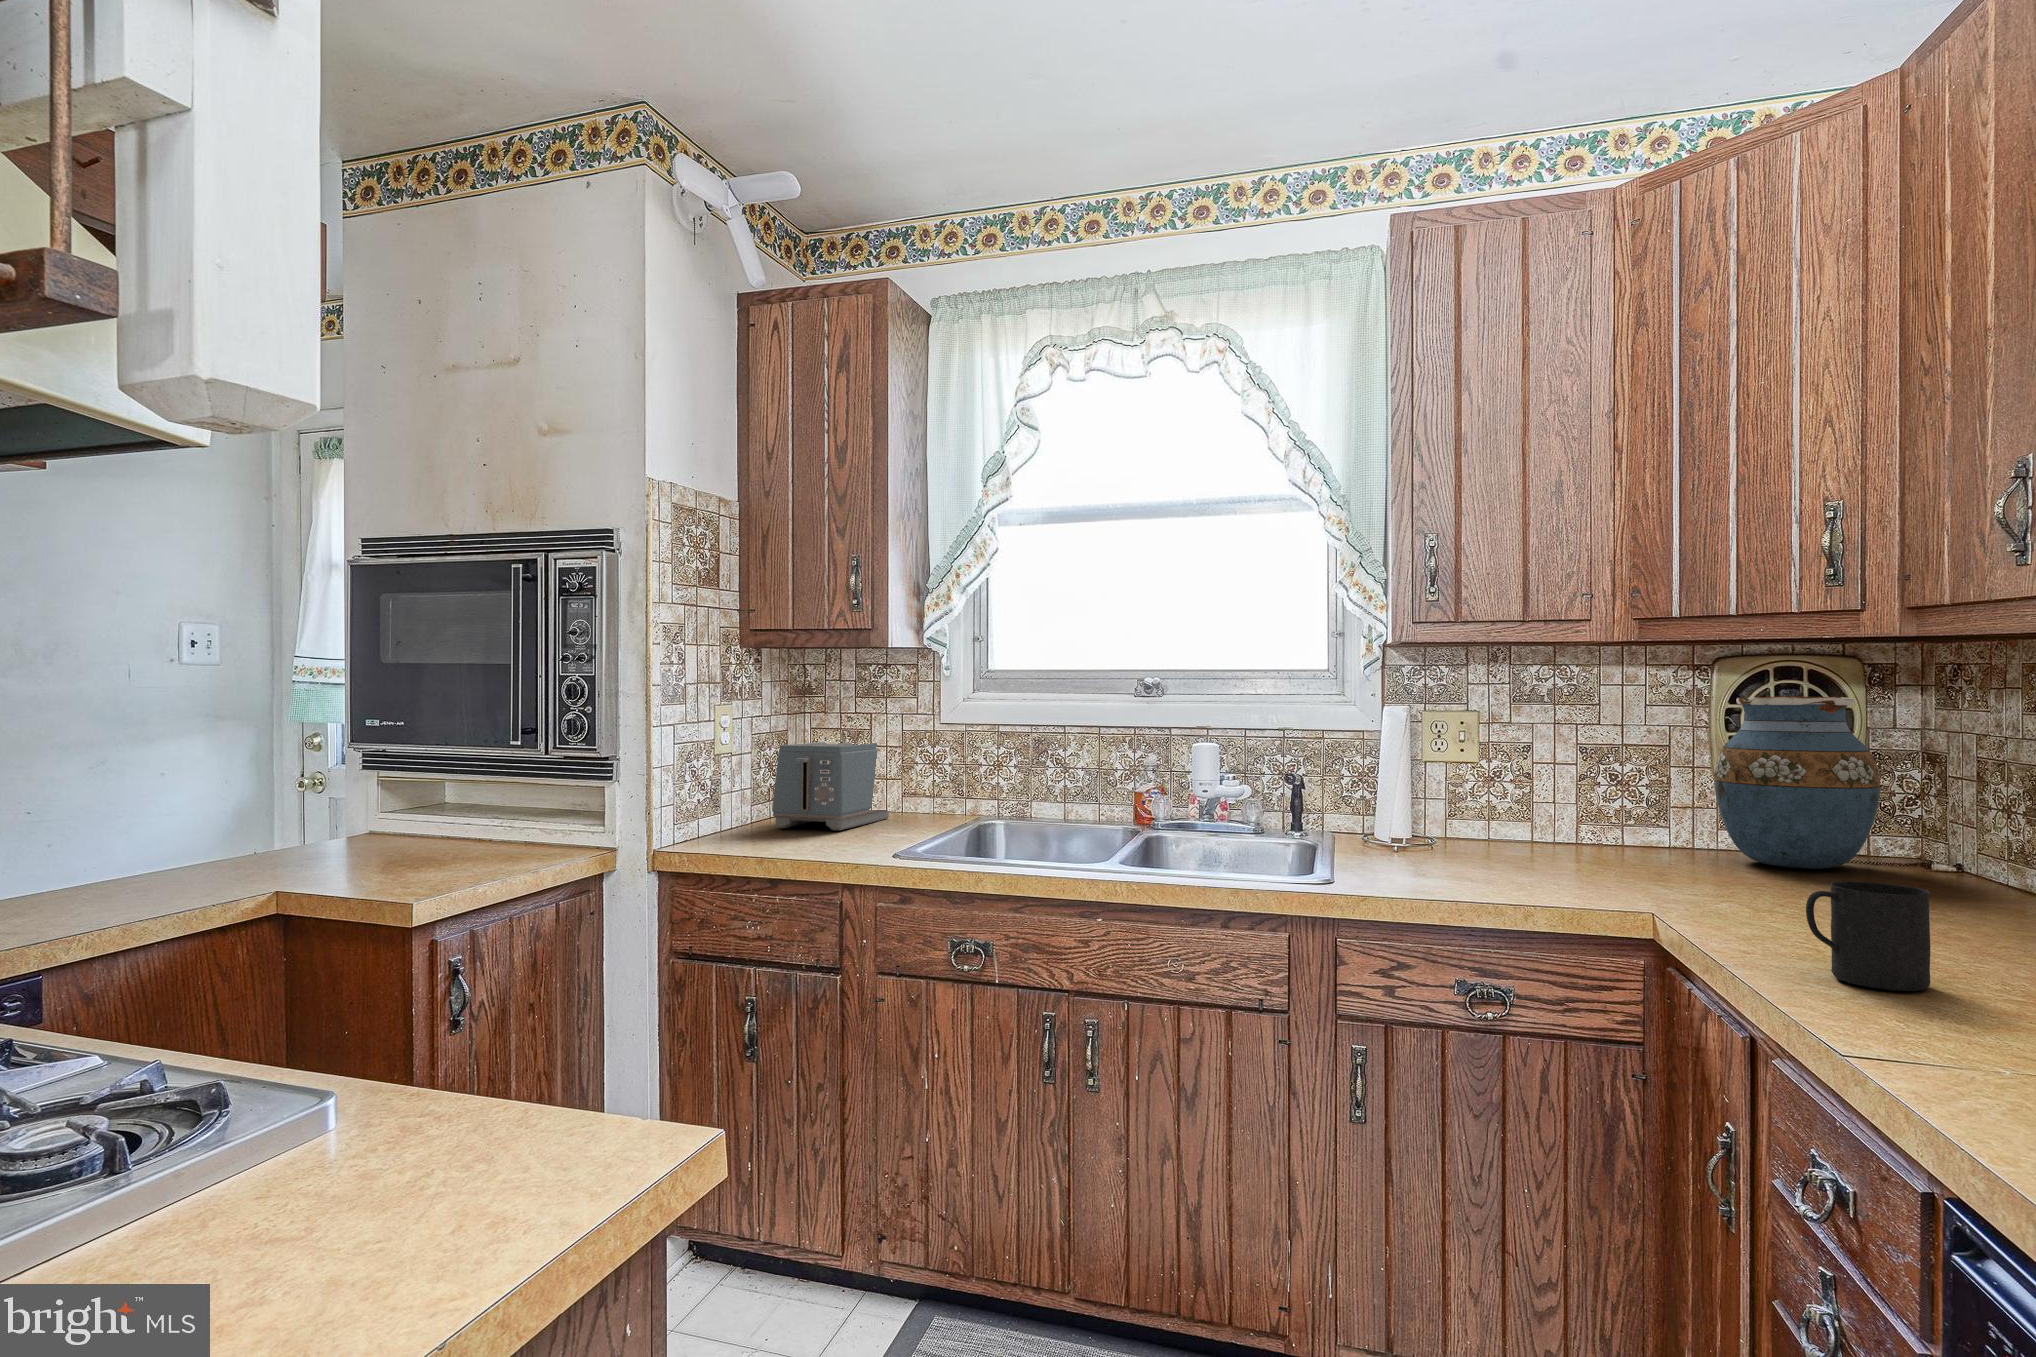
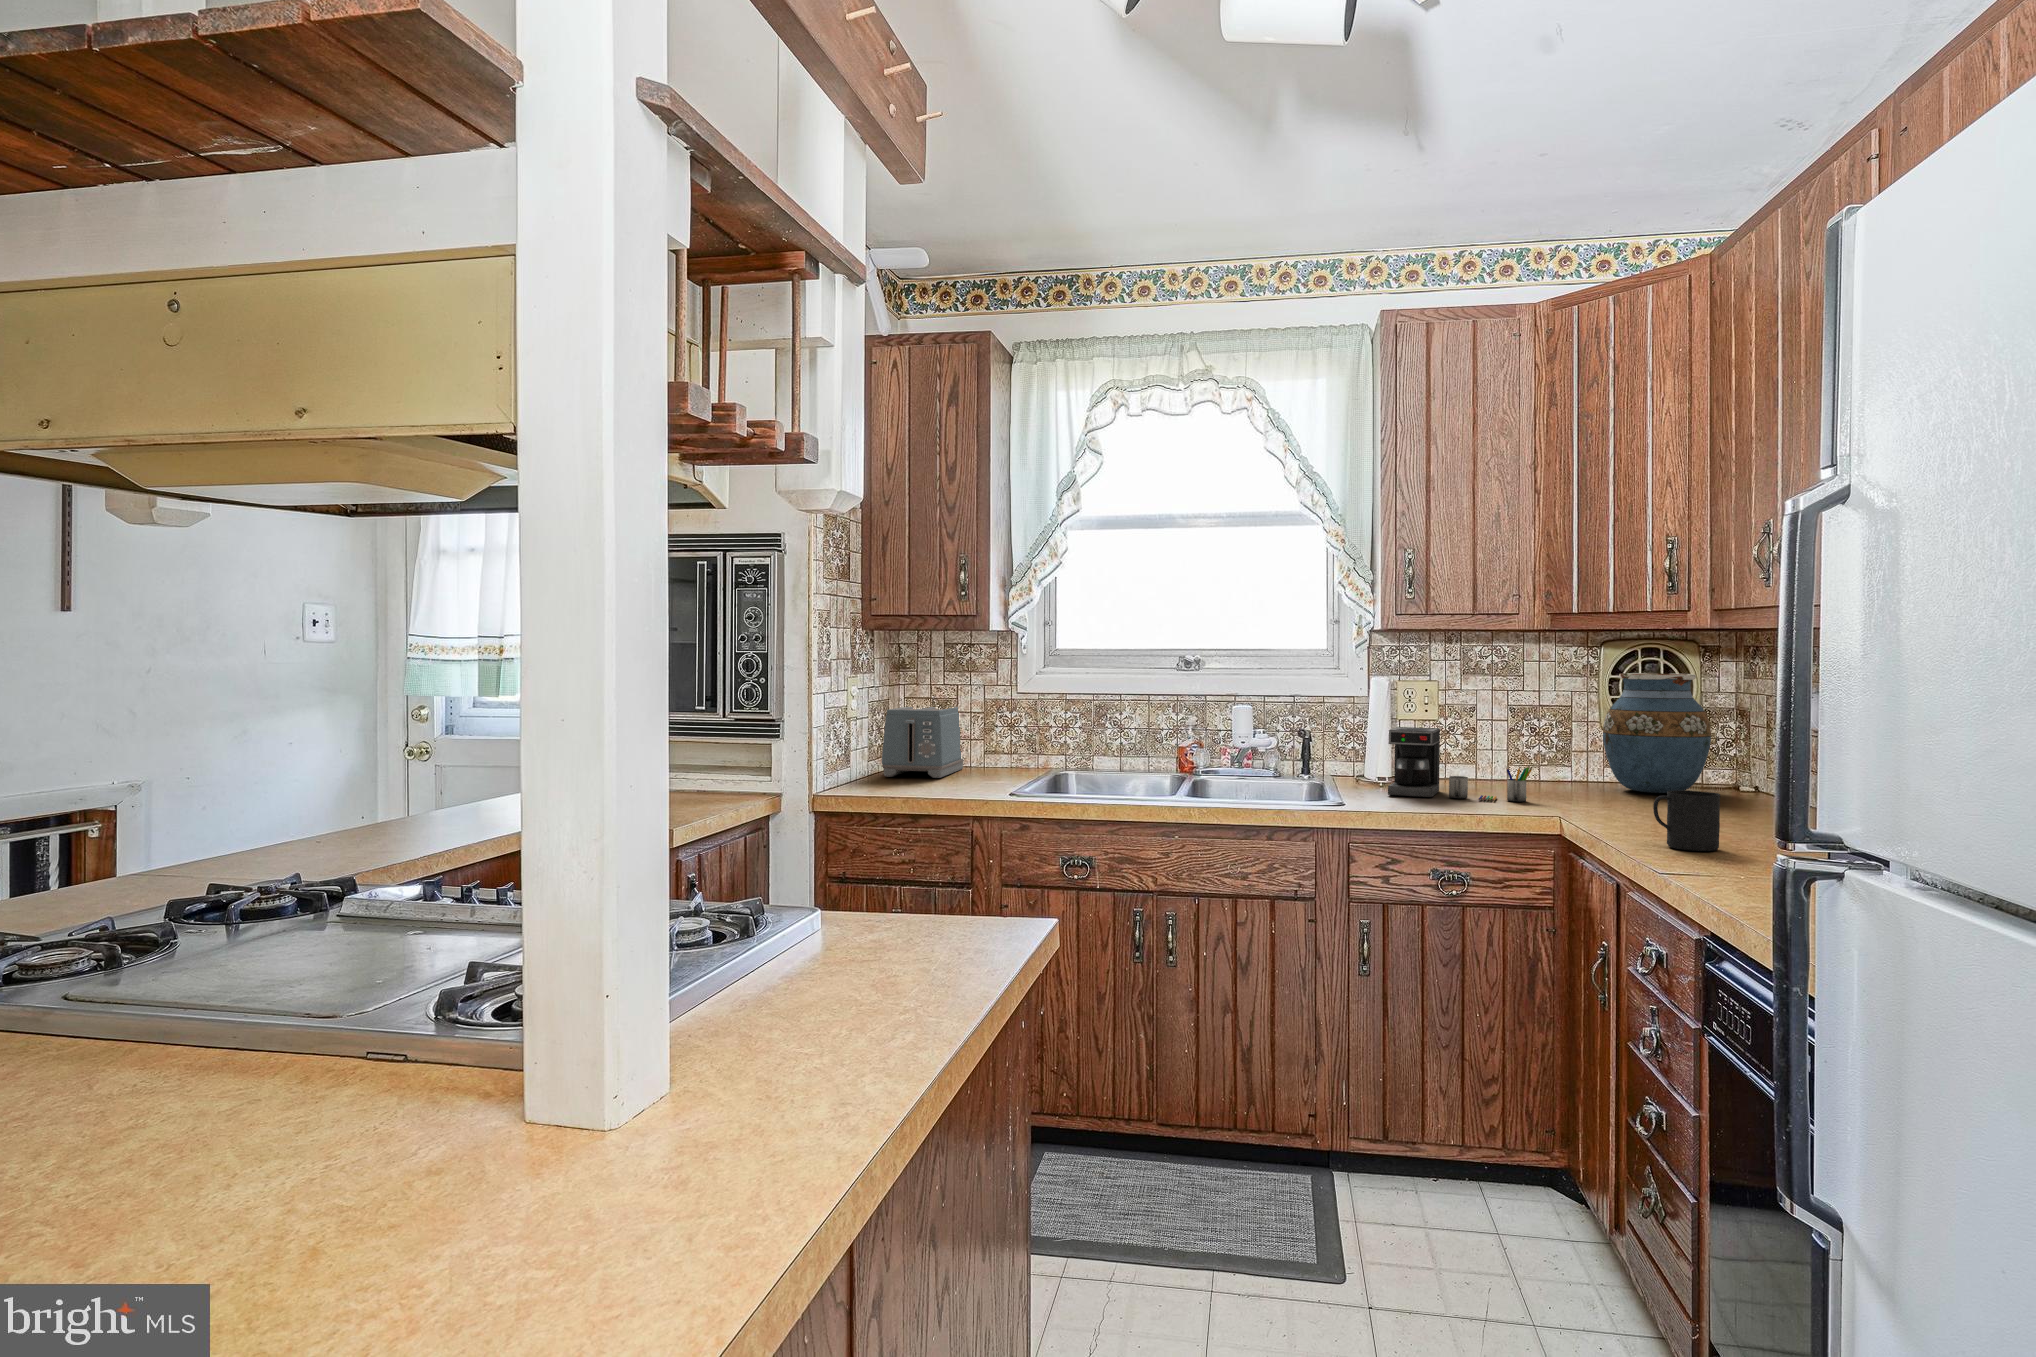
coffee maker: none [1400,771,1608,880] -> present [1388,727,1532,802]

